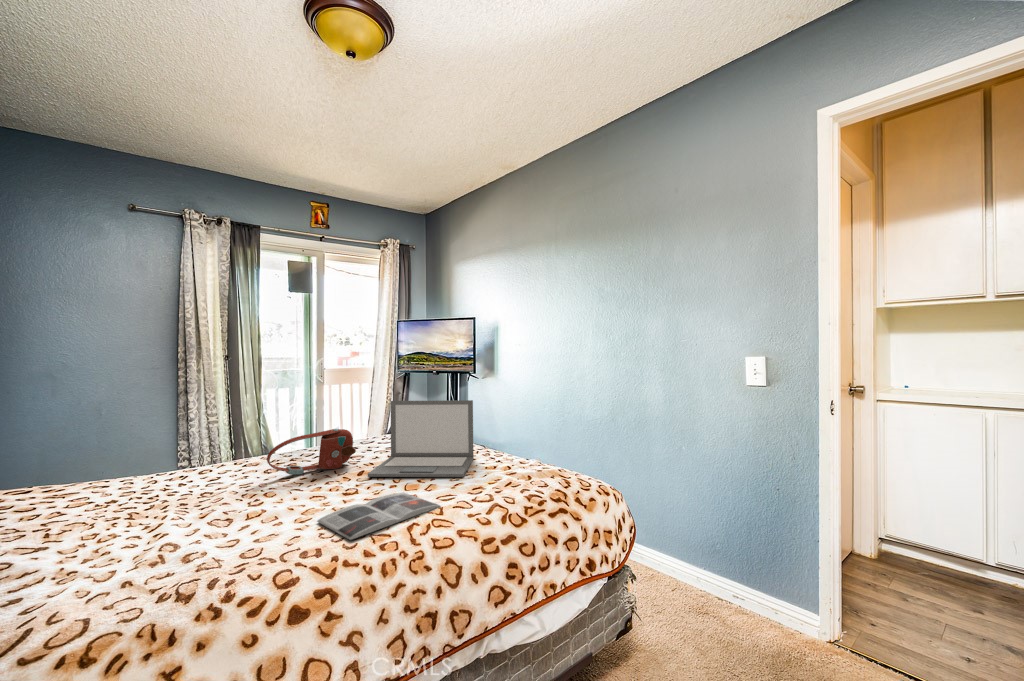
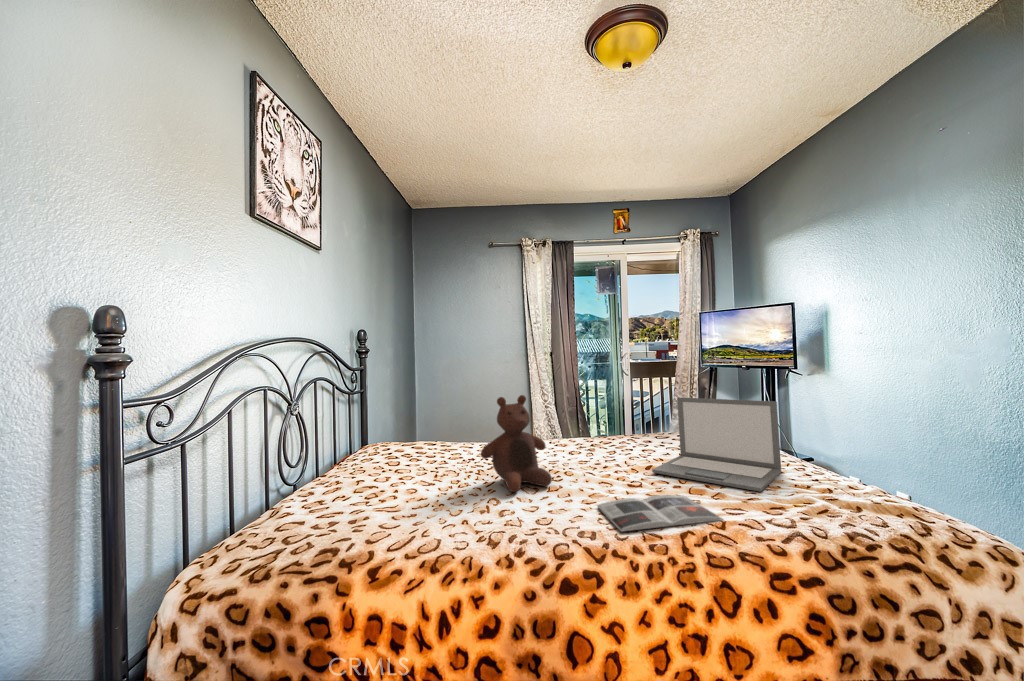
stuffed bear: none [141,405,253,530] -> present [481,395,552,492]
handbag: present [267,429,356,475] -> none [567,422,644,460]

